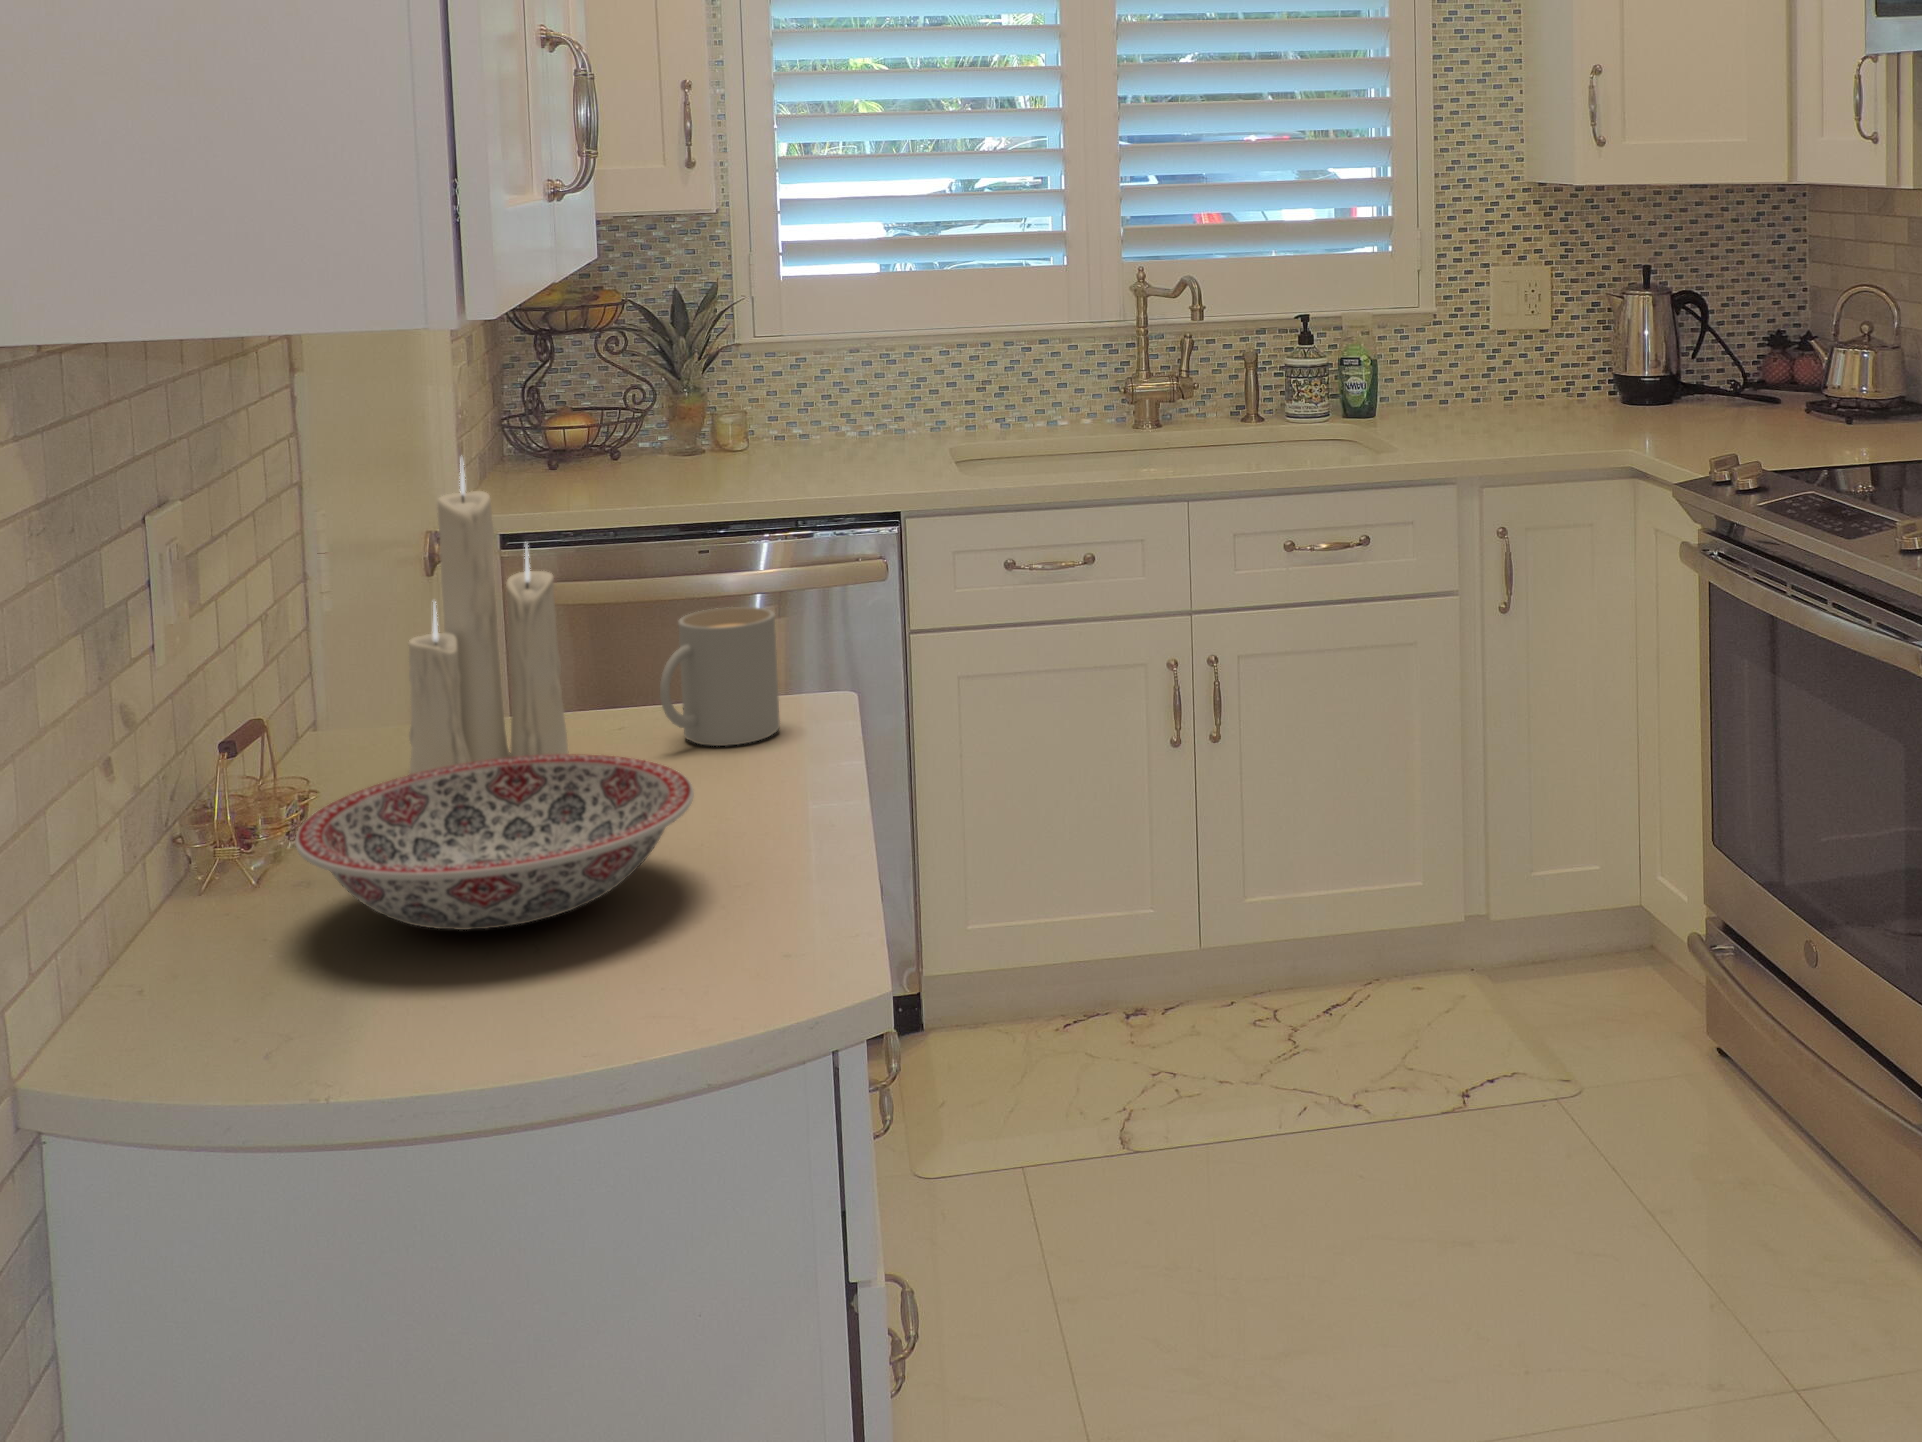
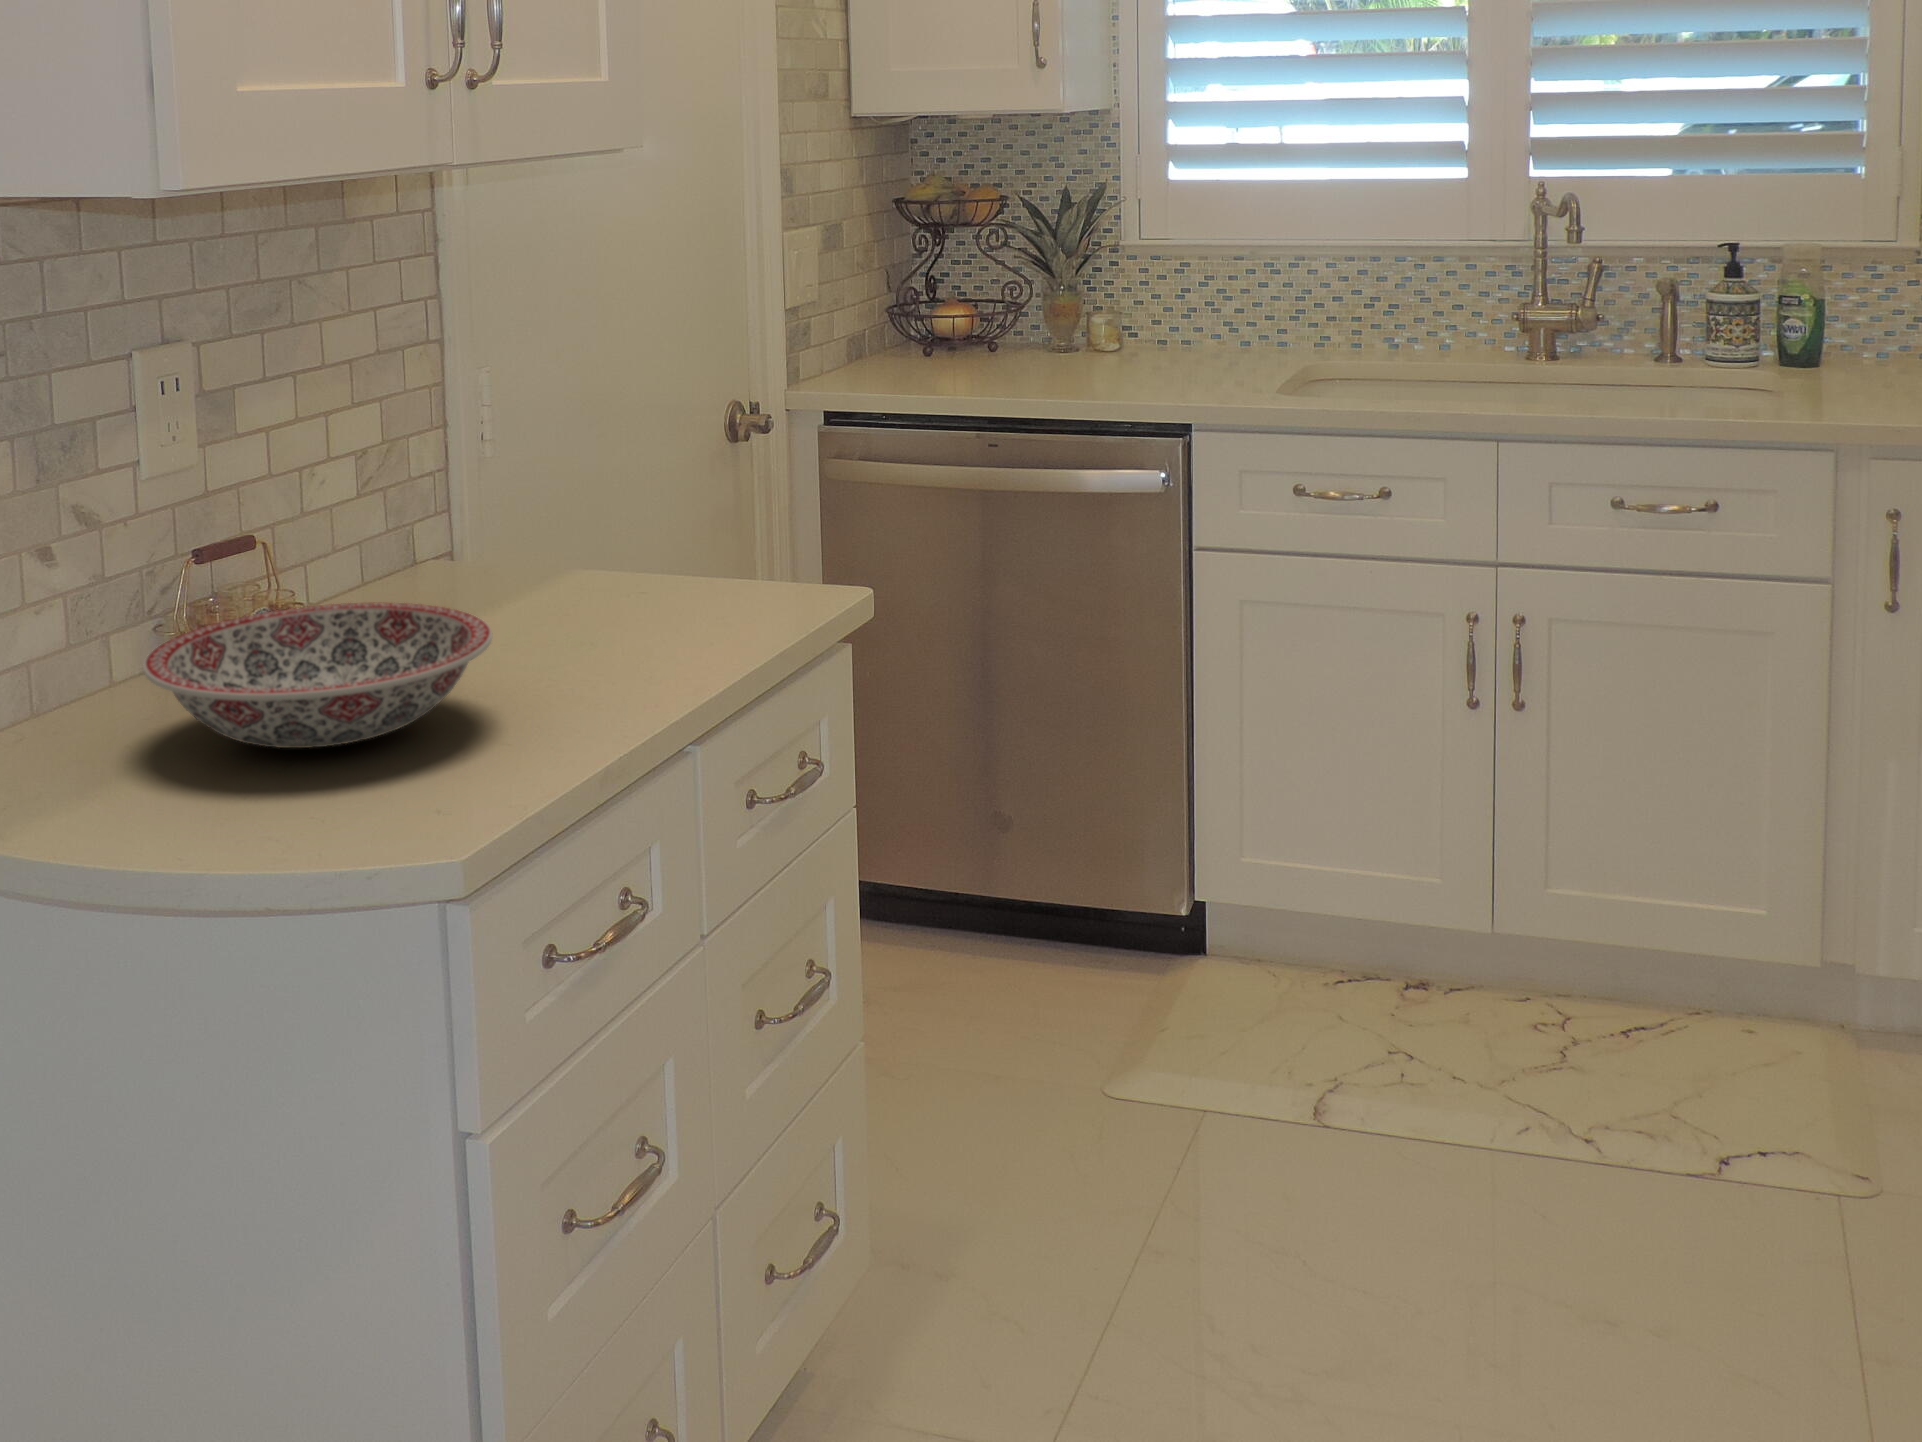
candle: present [408,458,569,775] -> none [434,314,580,622]
mug: present [660,607,780,746] -> none [645,494,773,625]

